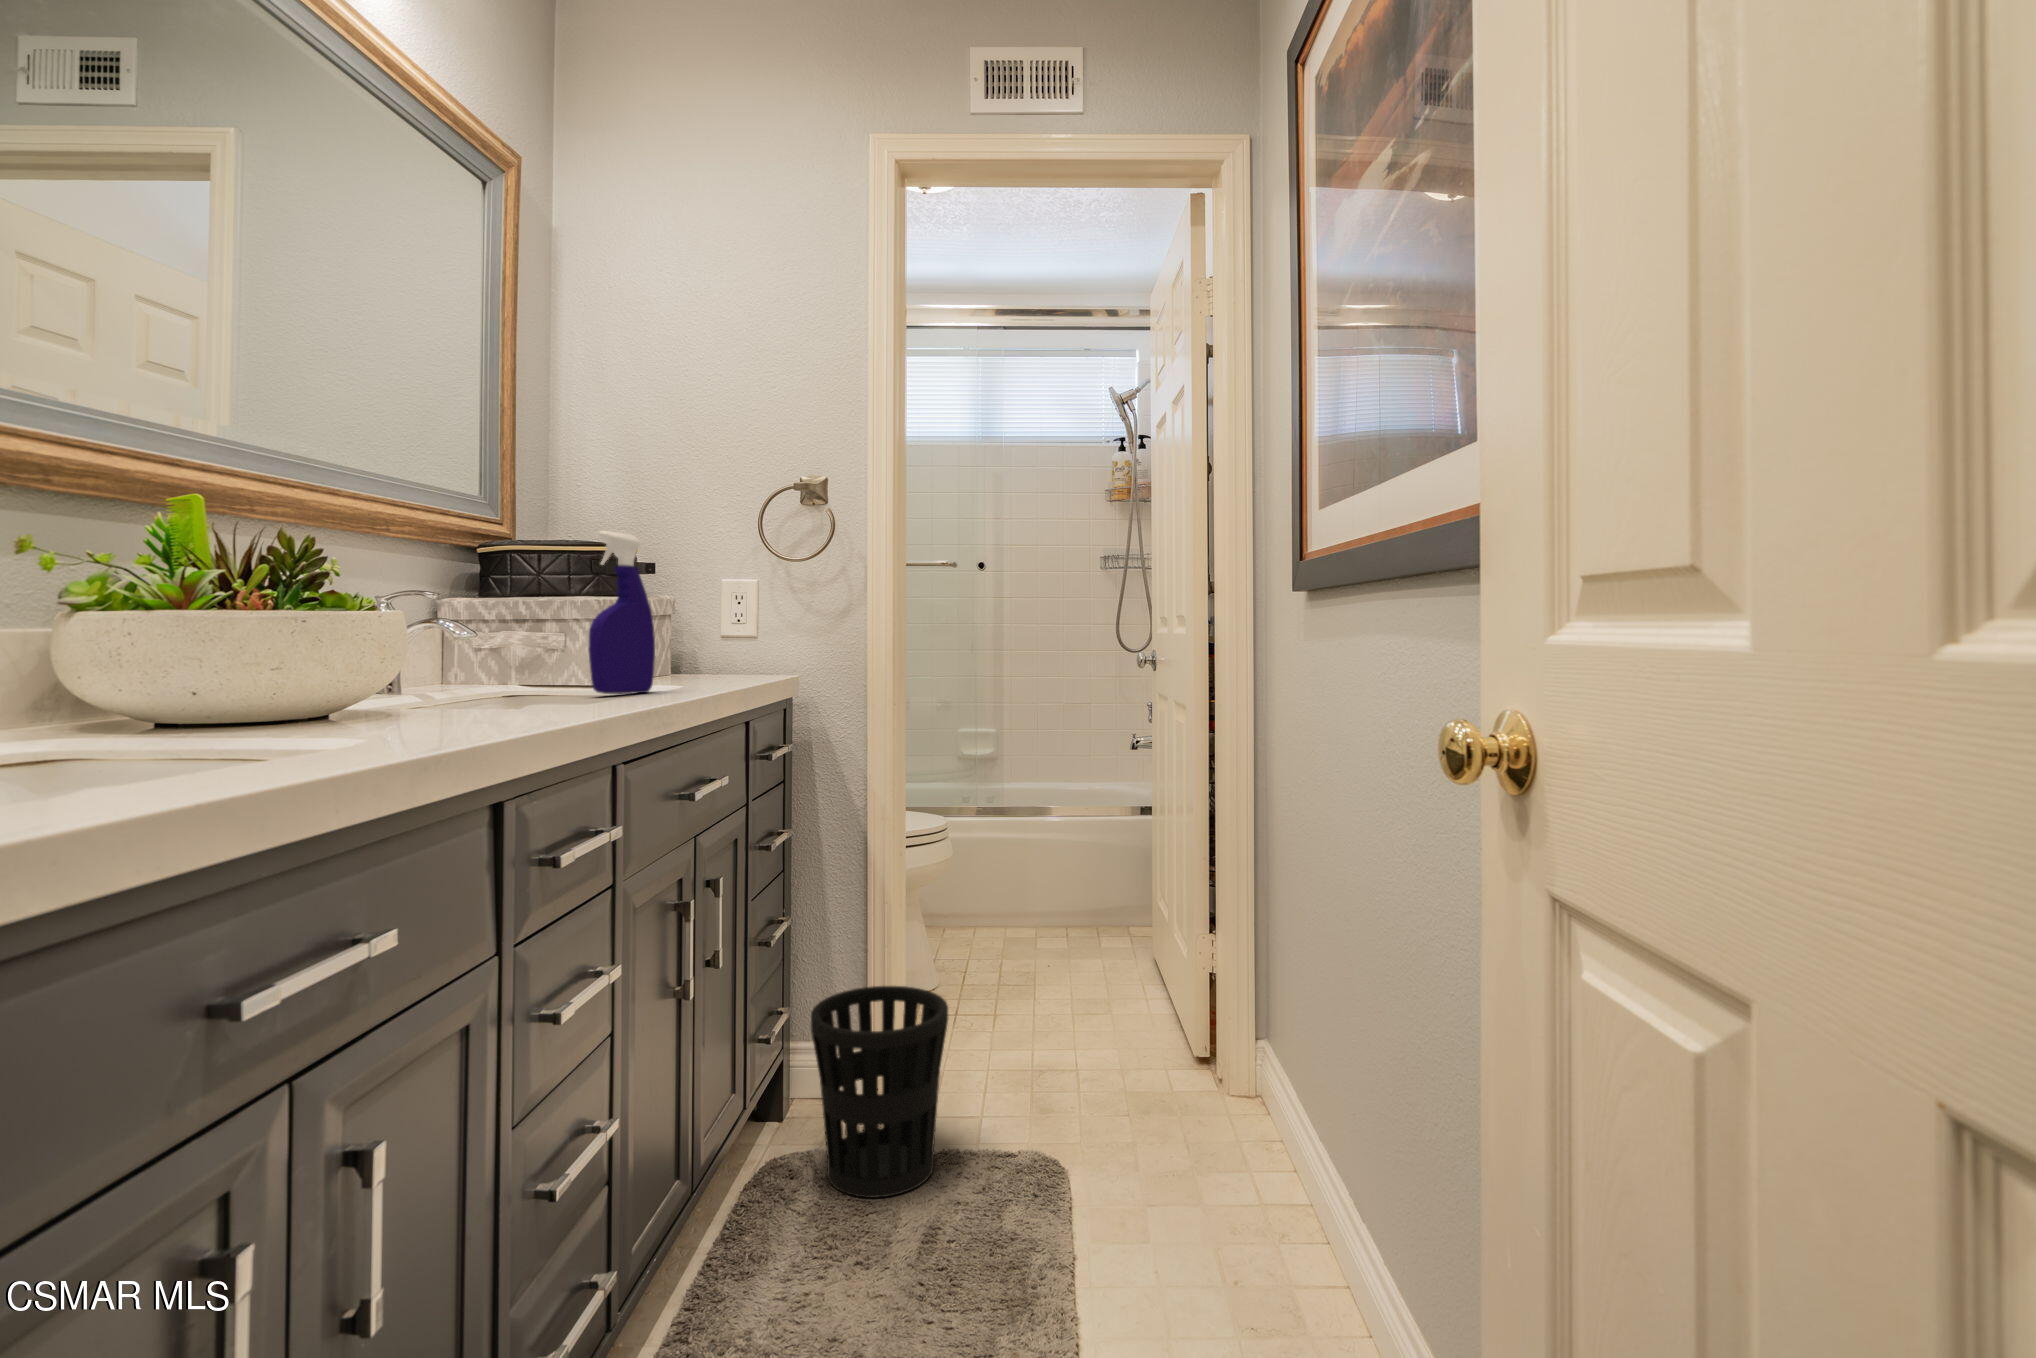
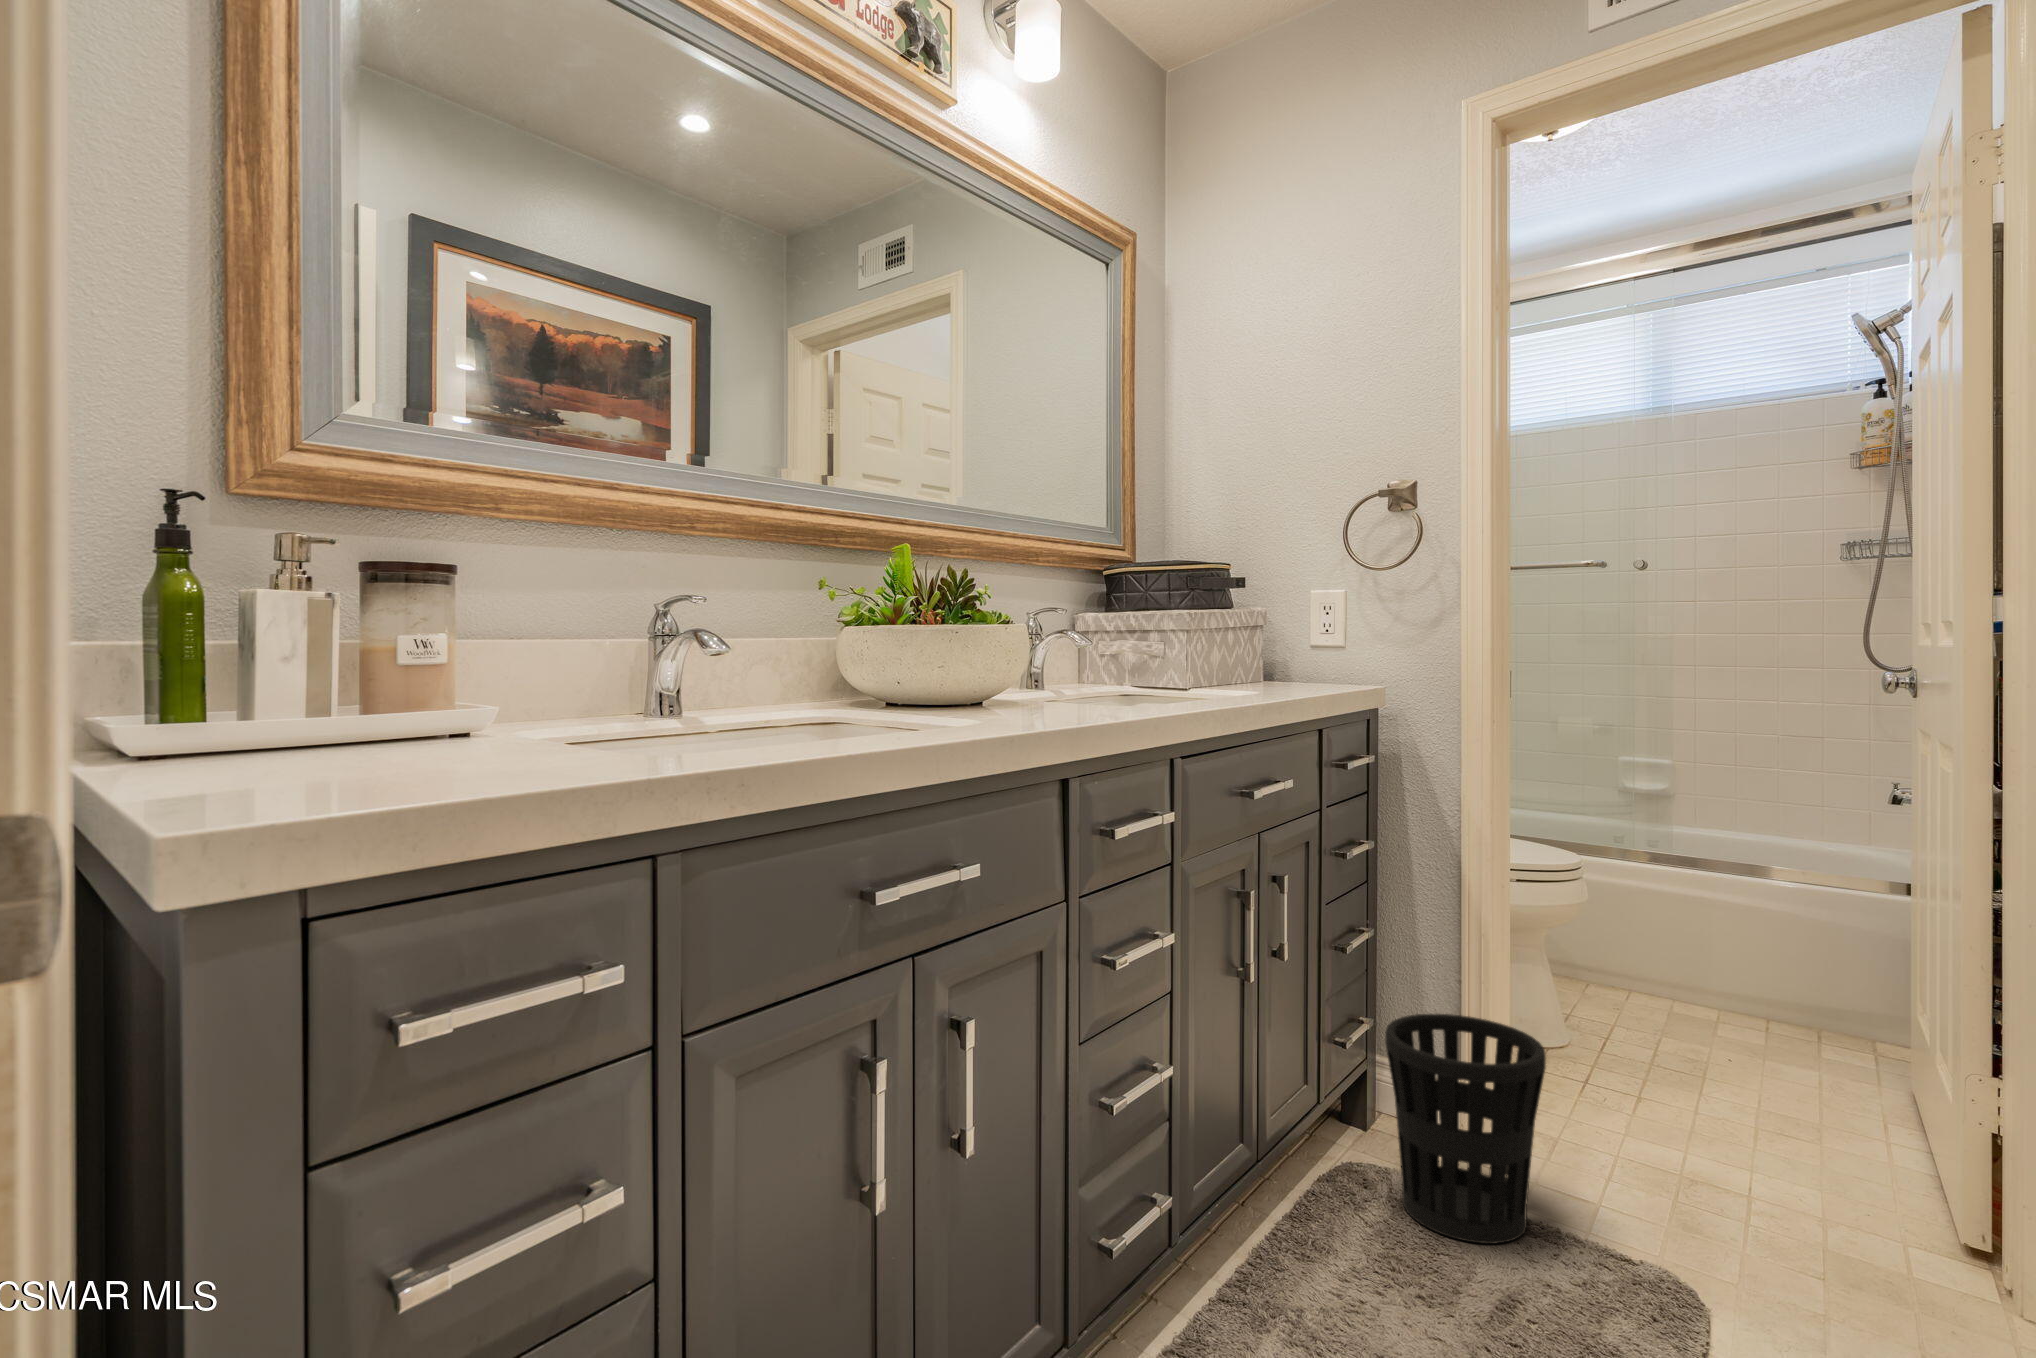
spray bottle: present [588,531,655,694] -> none [1172,550,1230,695]

